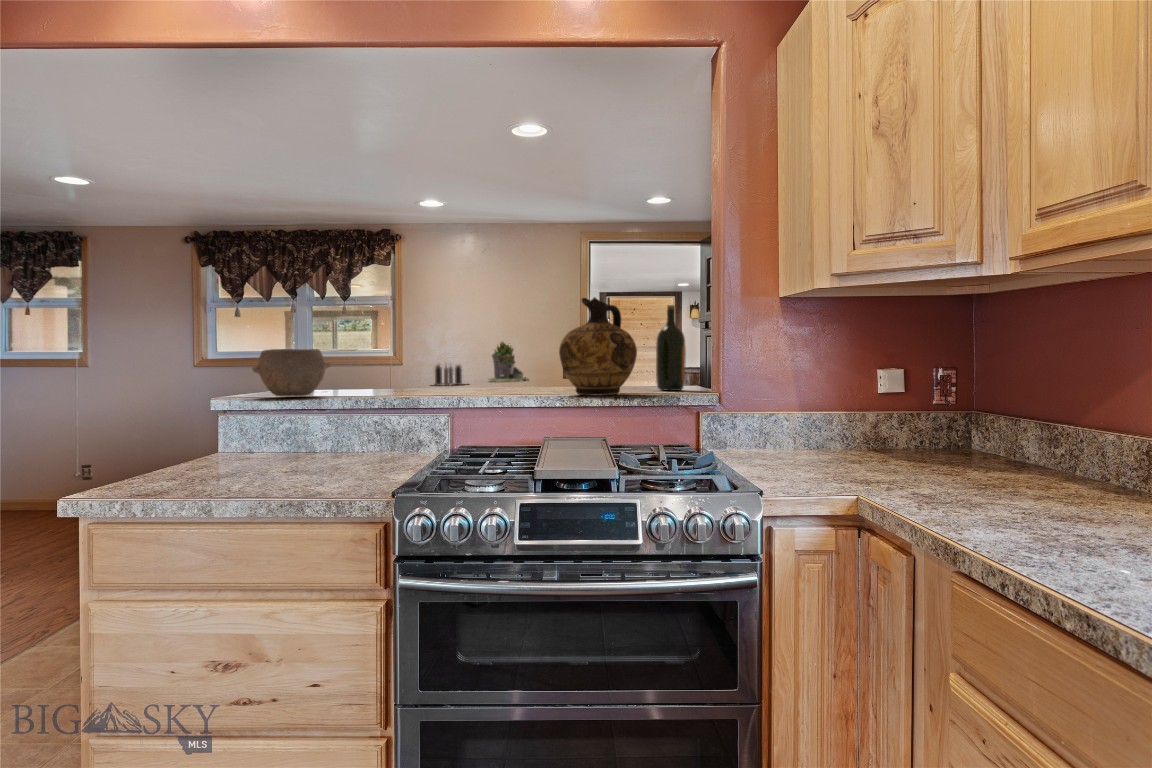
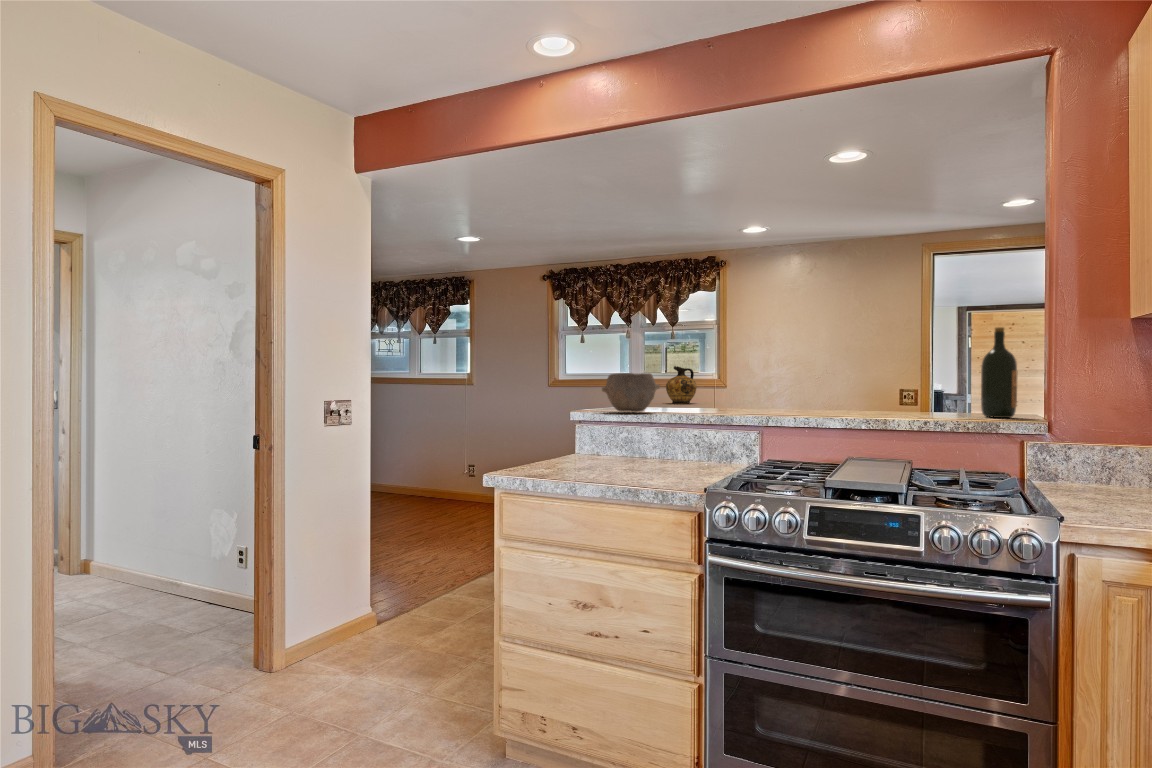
ceramic jug: present [559,297,637,396] -> present [666,366,697,404]
succulent planter: present [488,341,529,382] -> none [810,363,857,406]
candle: present [435,365,463,386] -> none [744,385,791,408]

